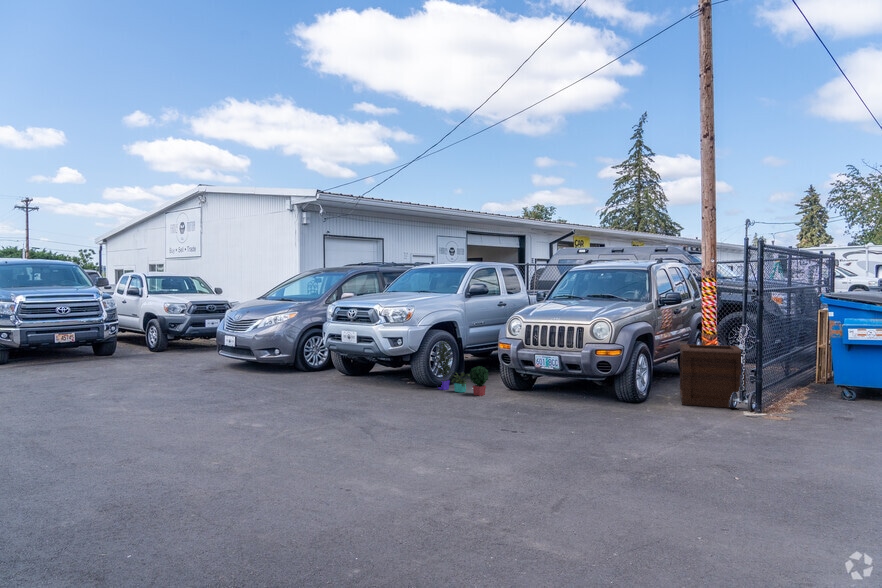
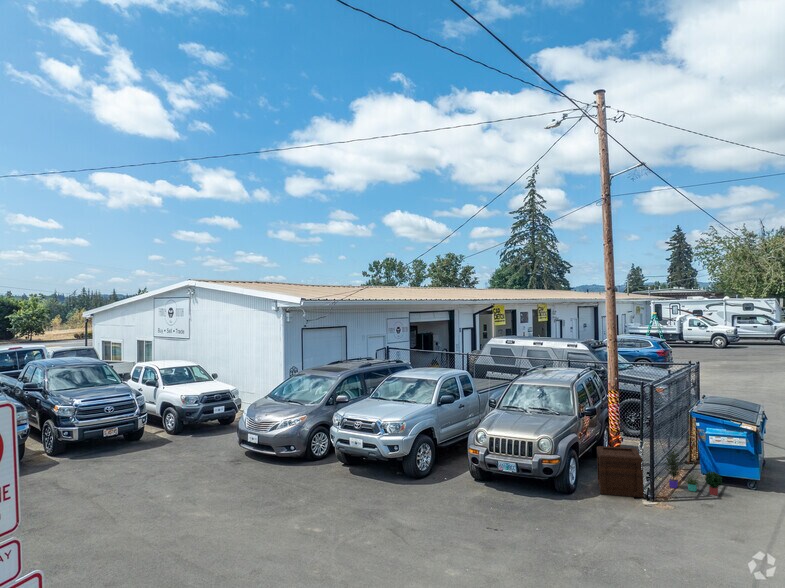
potted plant: present [435,340,489,396] -> present [665,449,722,495]

